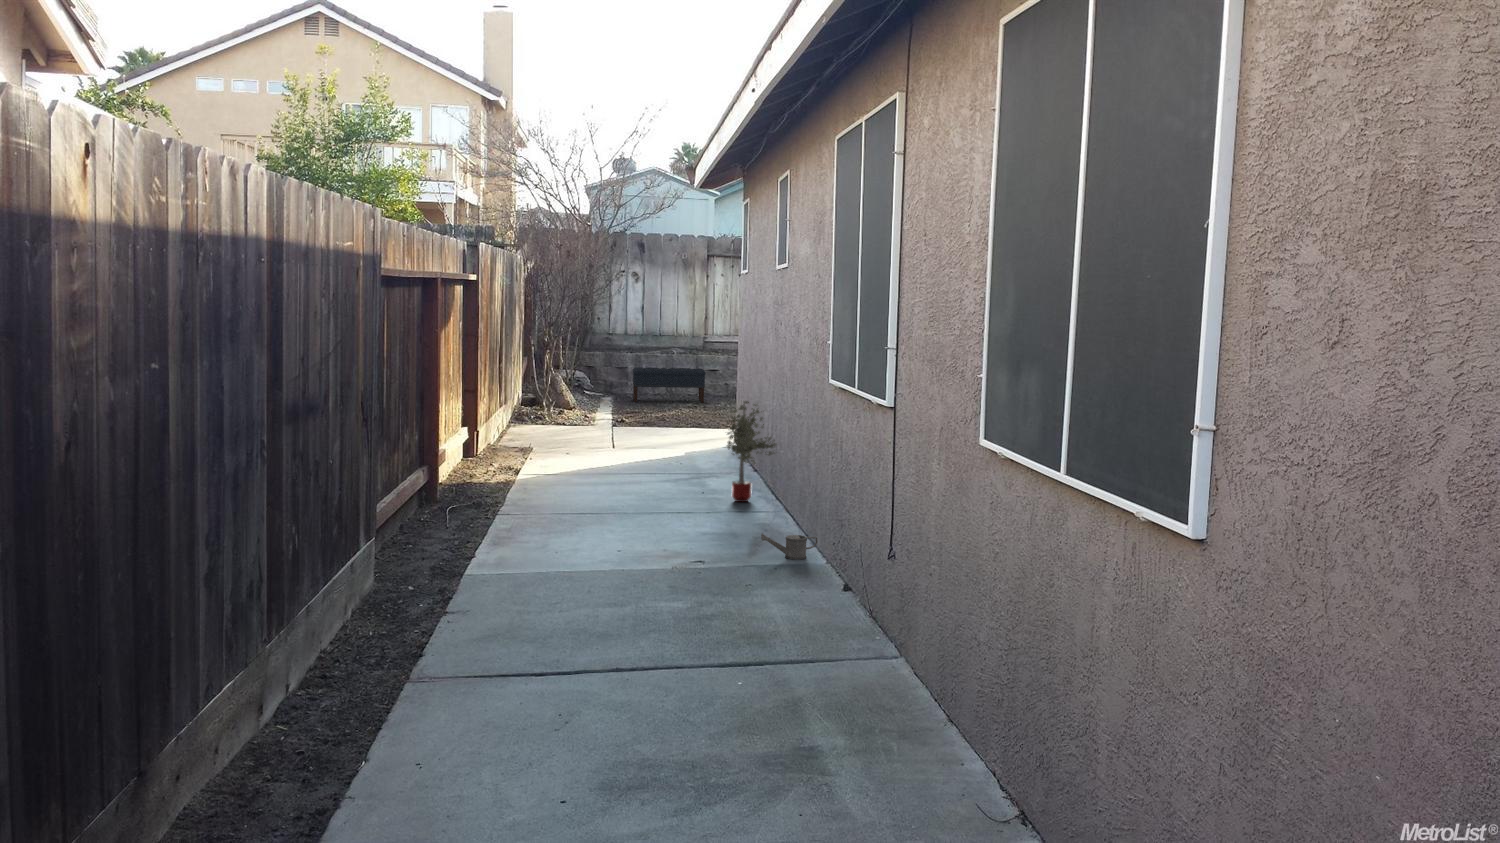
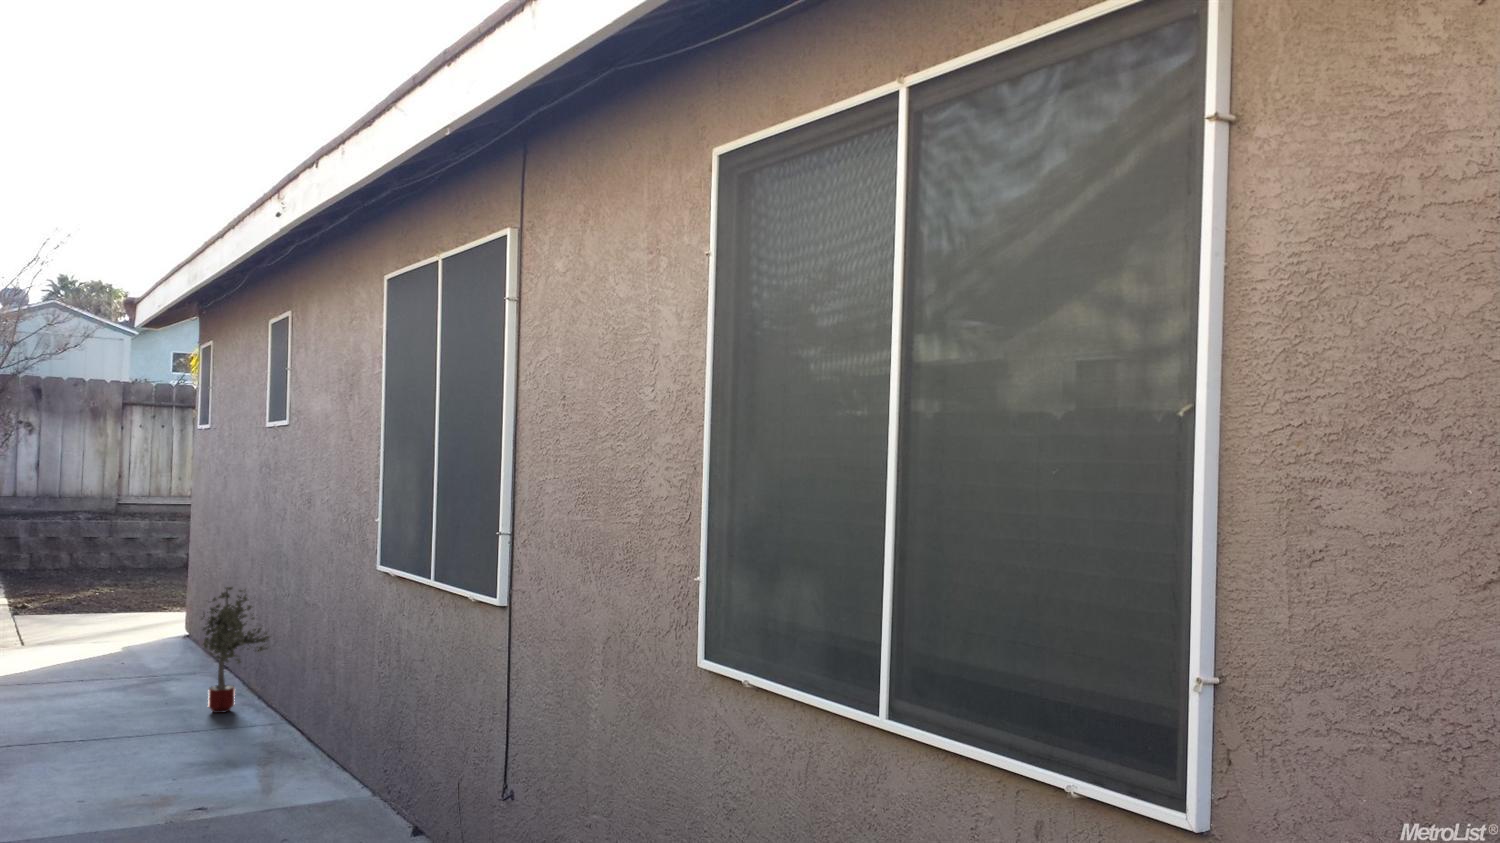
bench: present [633,367,706,403] -> none [21,535,123,580]
watering can: present [761,534,817,560] -> none [282,759,357,793]

